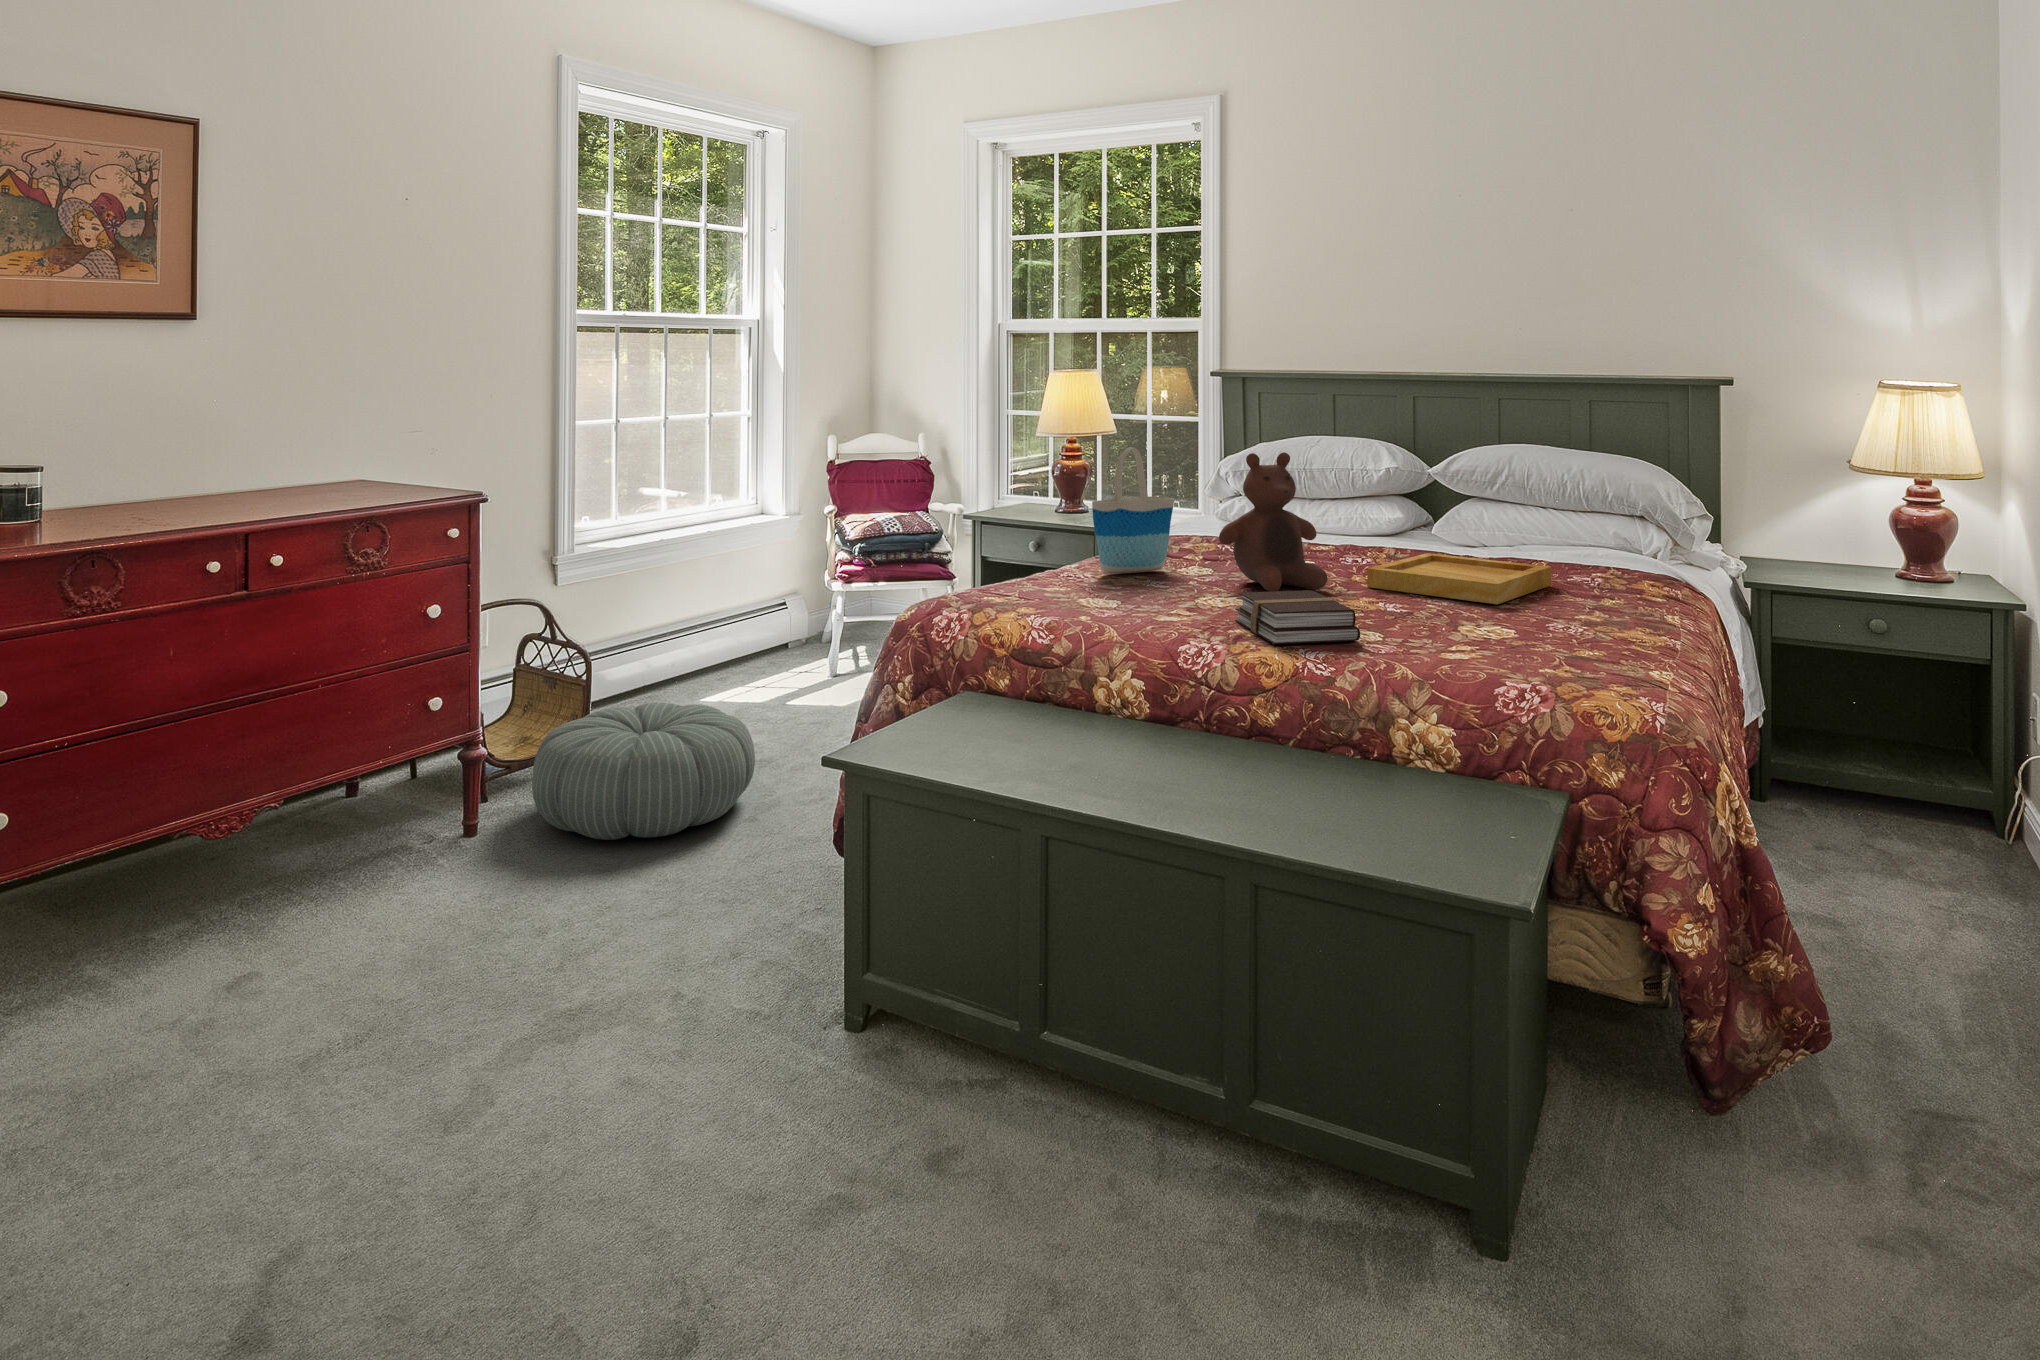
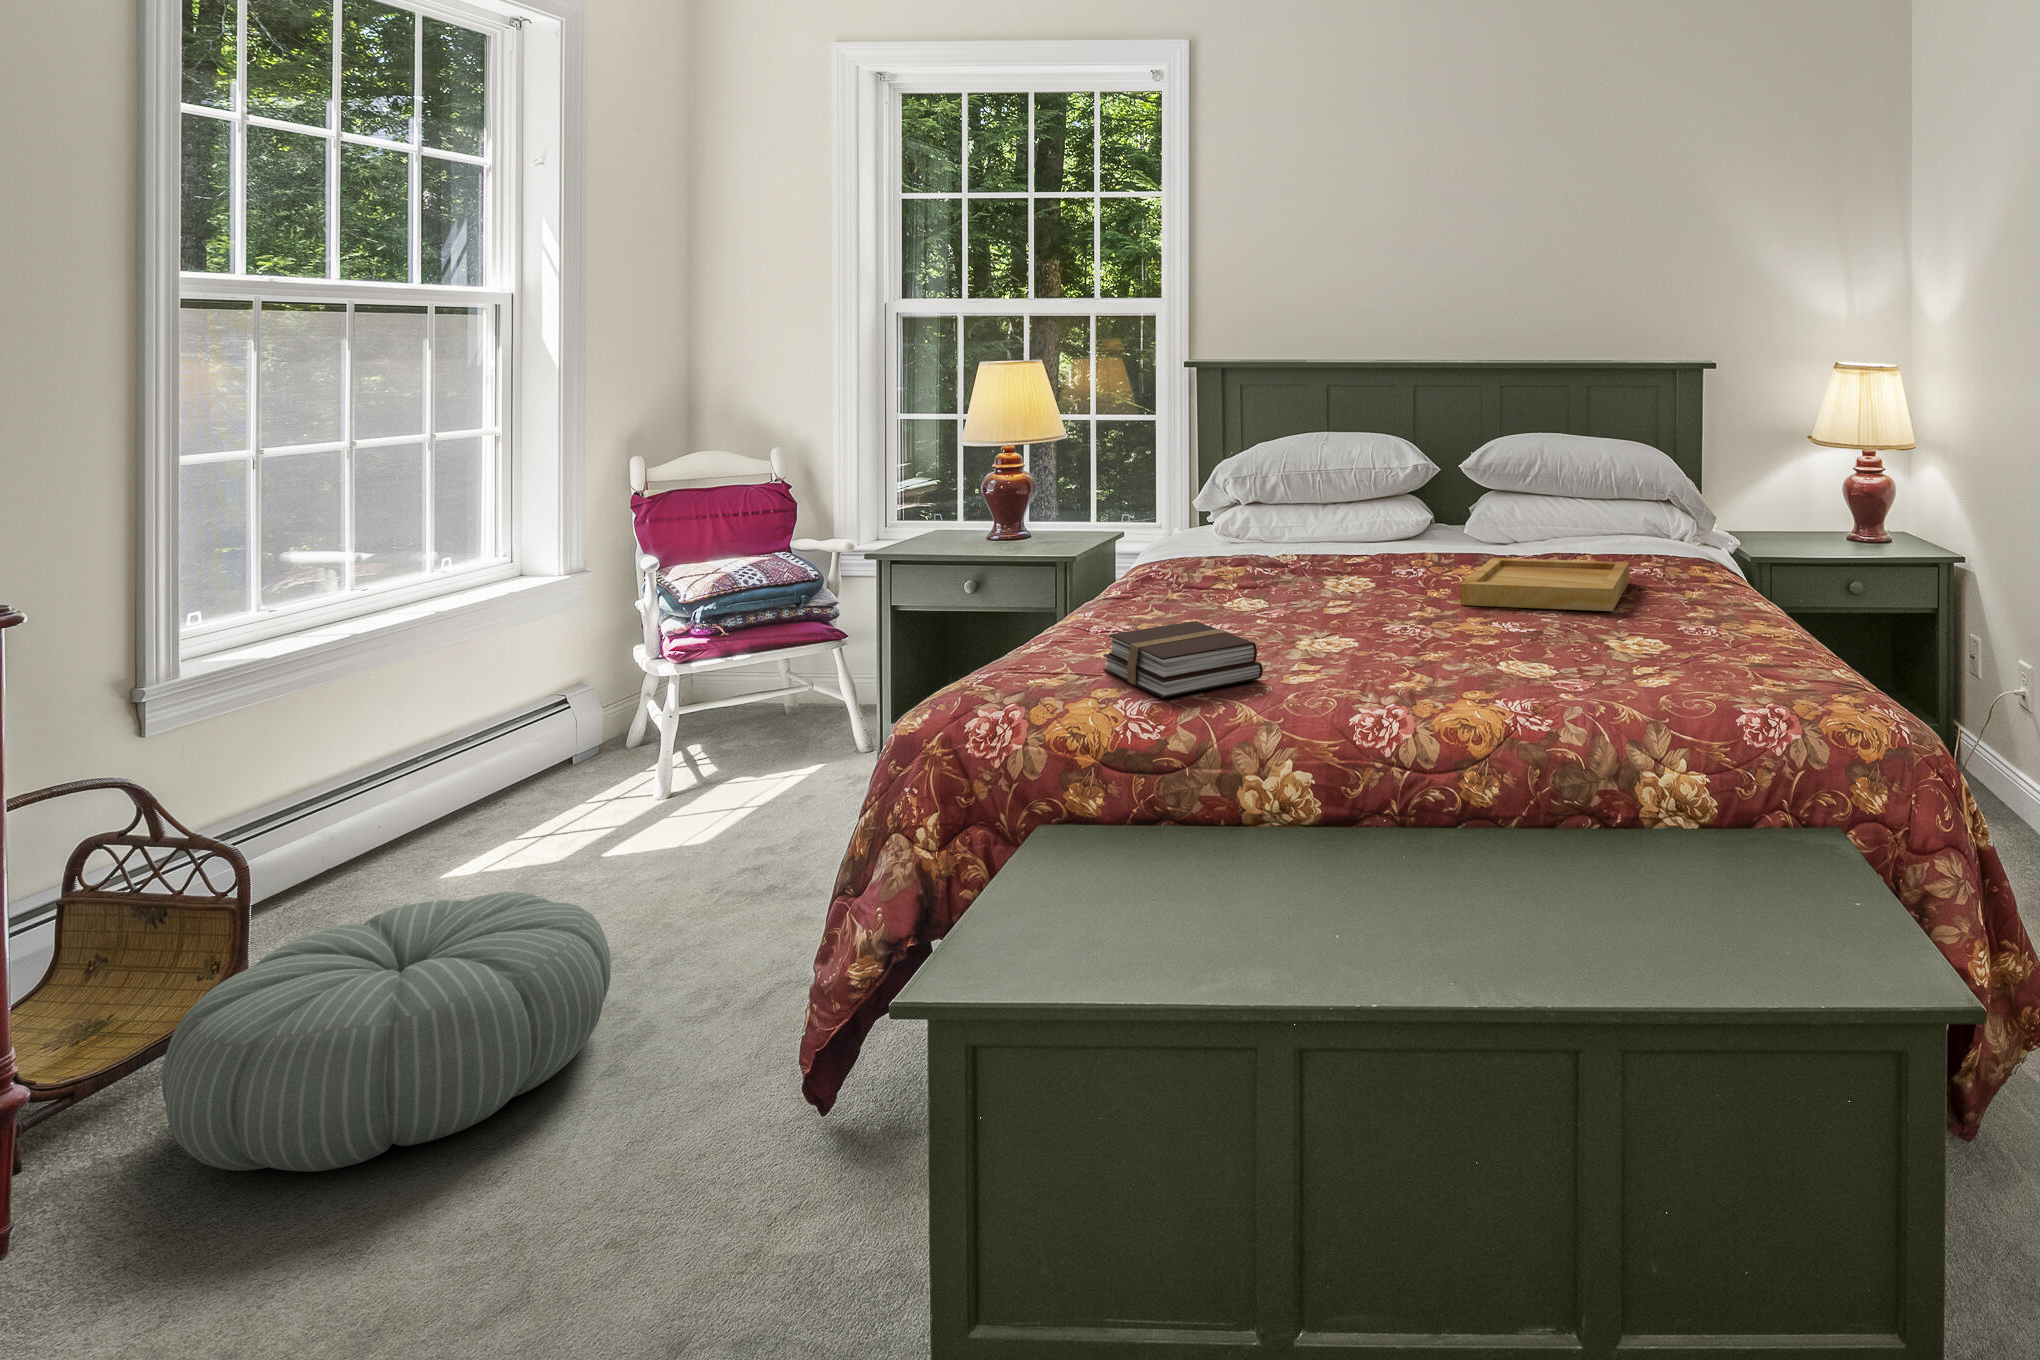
tote bag: present [1092,447,1174,574] -> none [1132,459,1225,622]
stuffed bear: present [1219,452,1328,592] -> none [1298,456,1427,624]
book: present [1235,590,1360,644] -> present [1103,621,1263,698]

